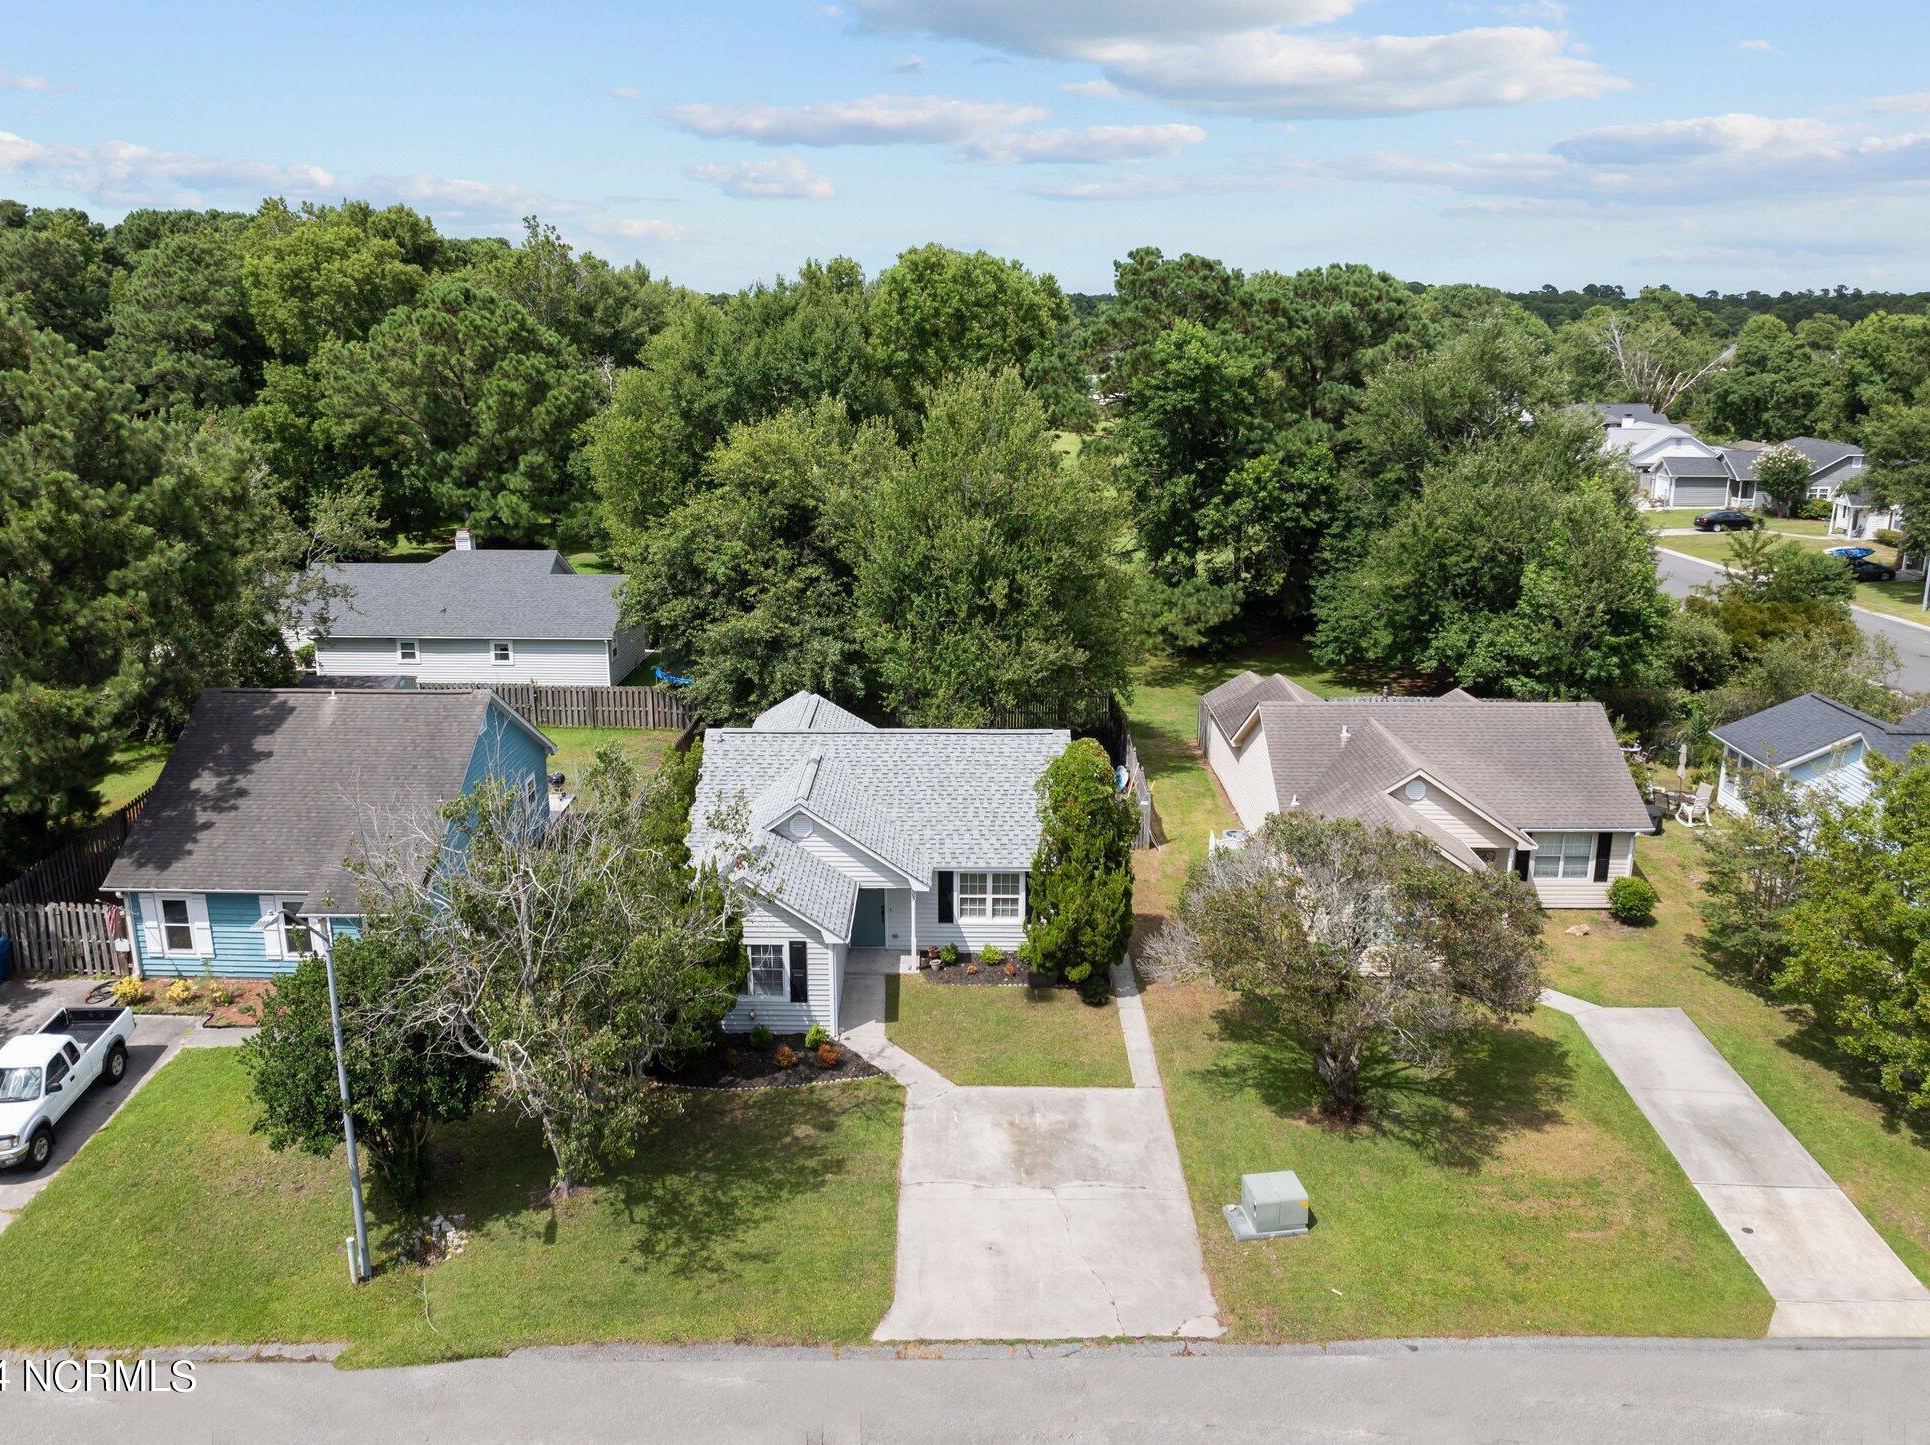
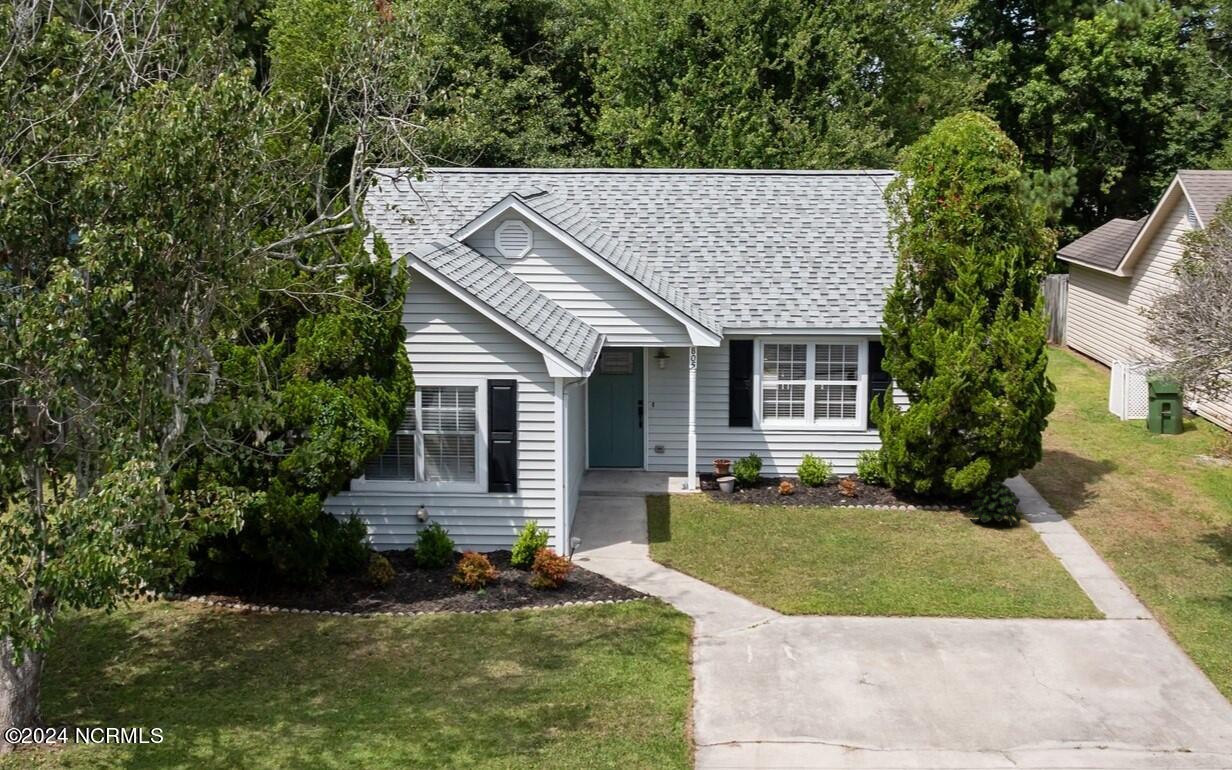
lounge chair: present [1027,971,1059,999] -> none [872,469,935,522]

